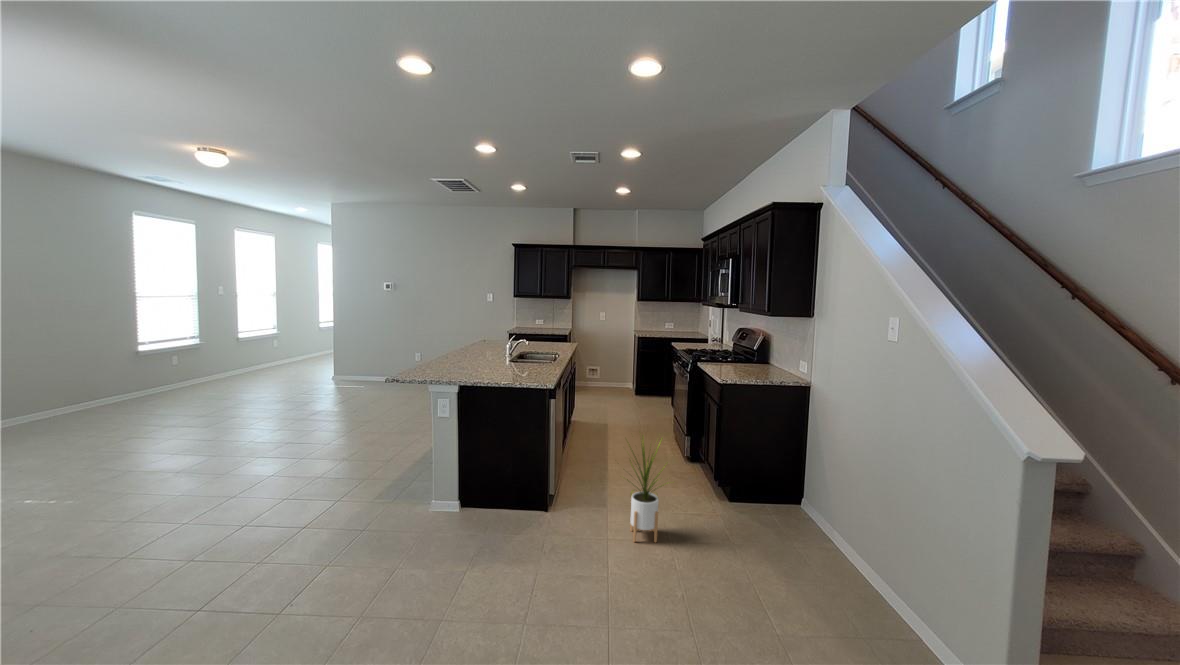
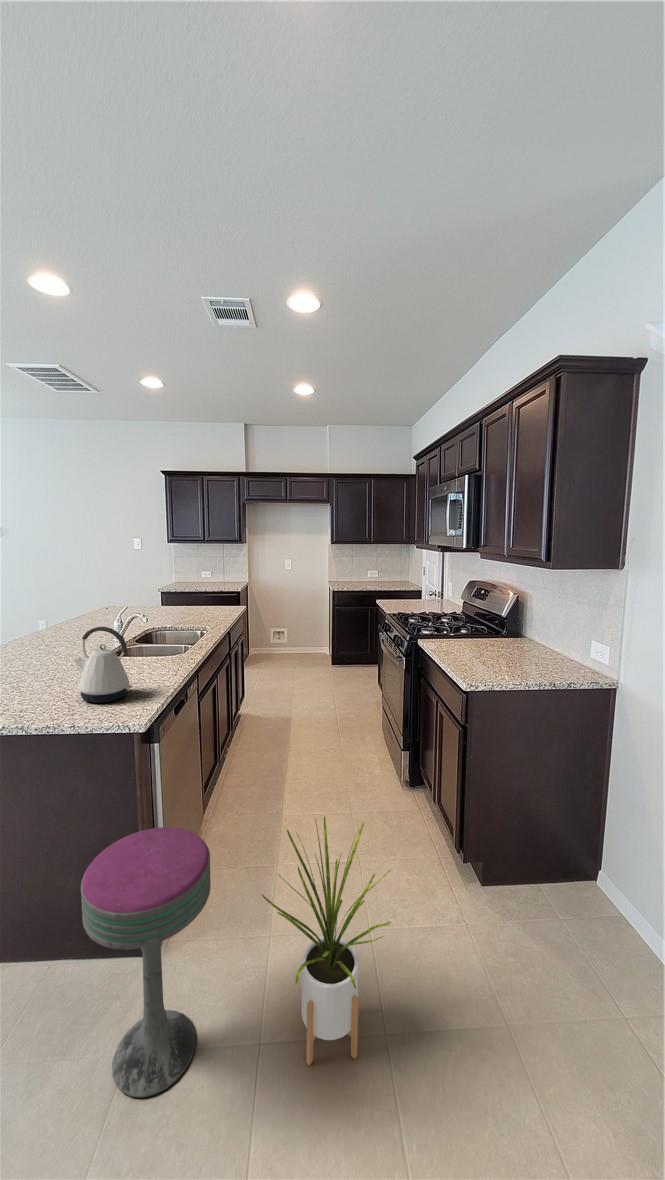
kettle: none [516,339,544,377] -> present [74,627,132,703]
bar stool: none [537,434,591,544] -> present [81,827,211,1098]

